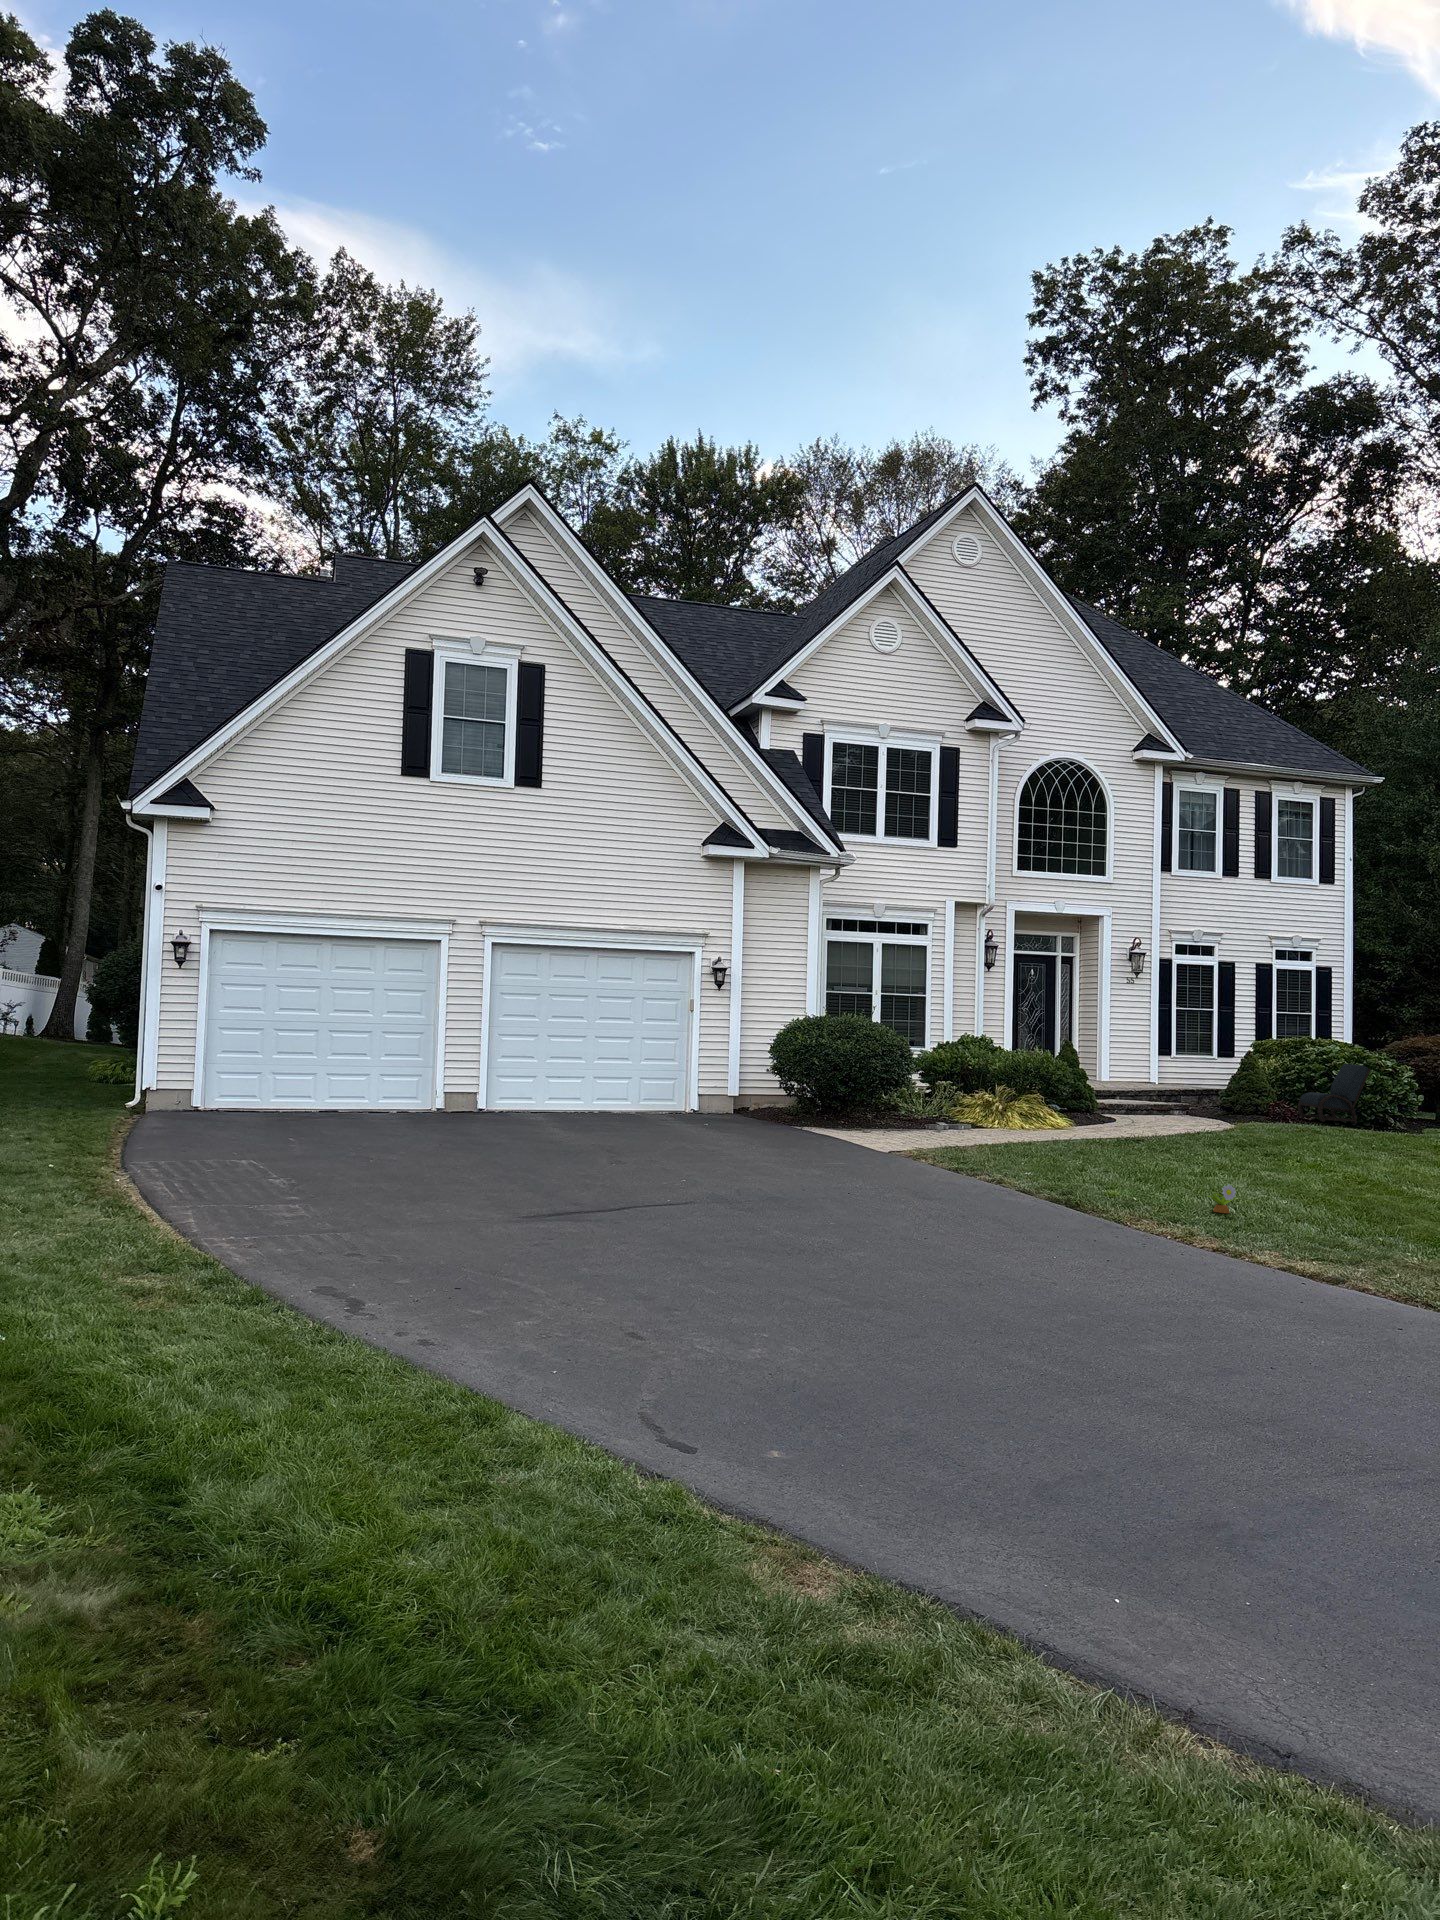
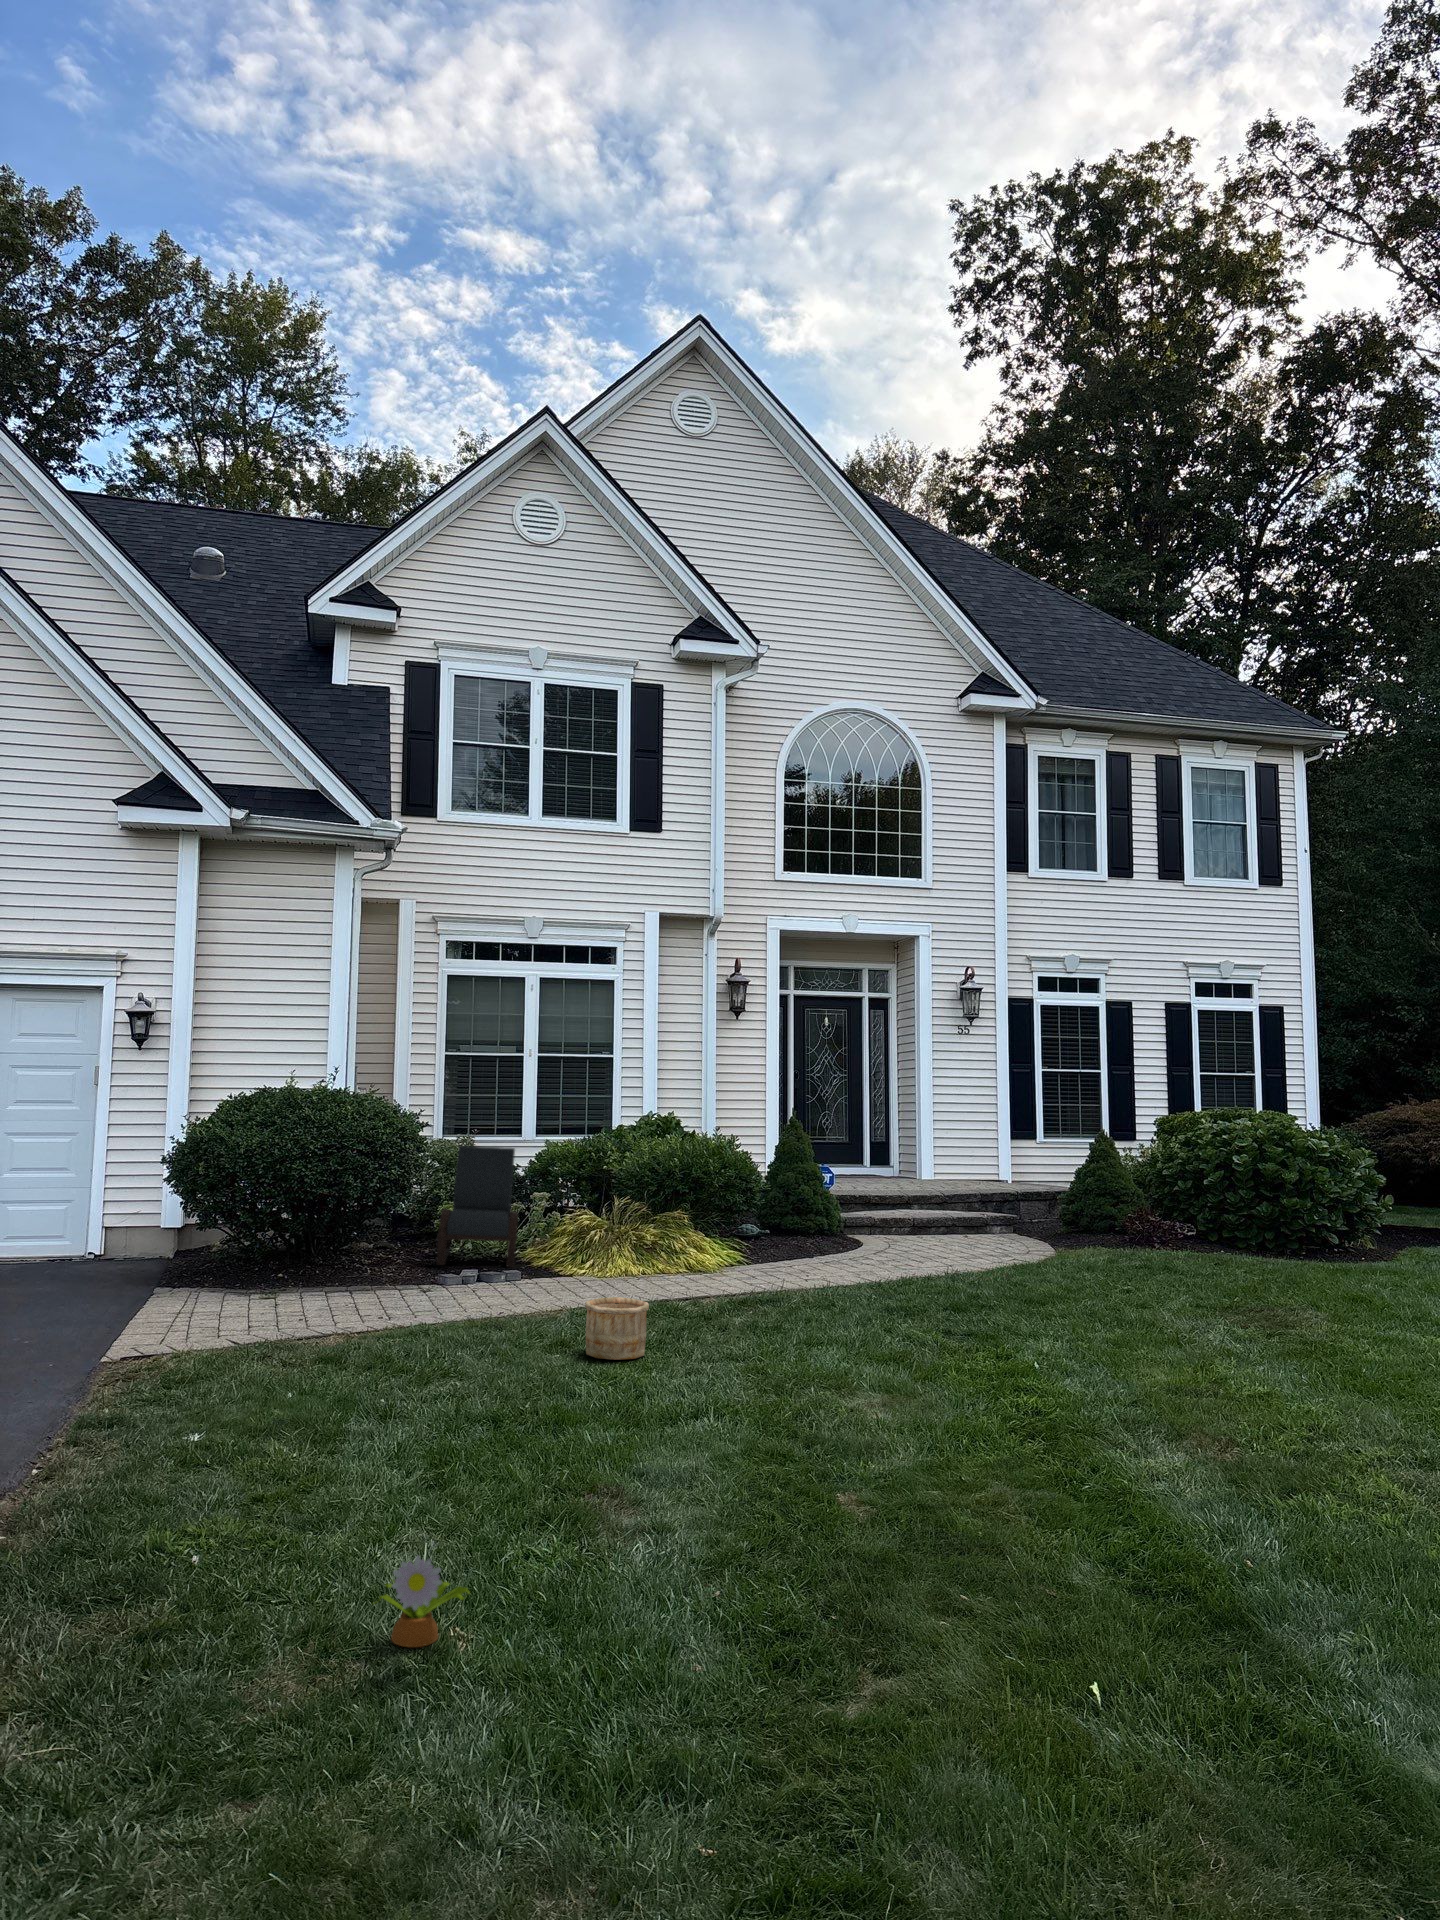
lounge chair: present [1298,1064,1370,1124] -> present [436,1146,518,1268]
wooden bucket: none [1095,1127,1129,1155] -> present [585,1297,649,1360]

